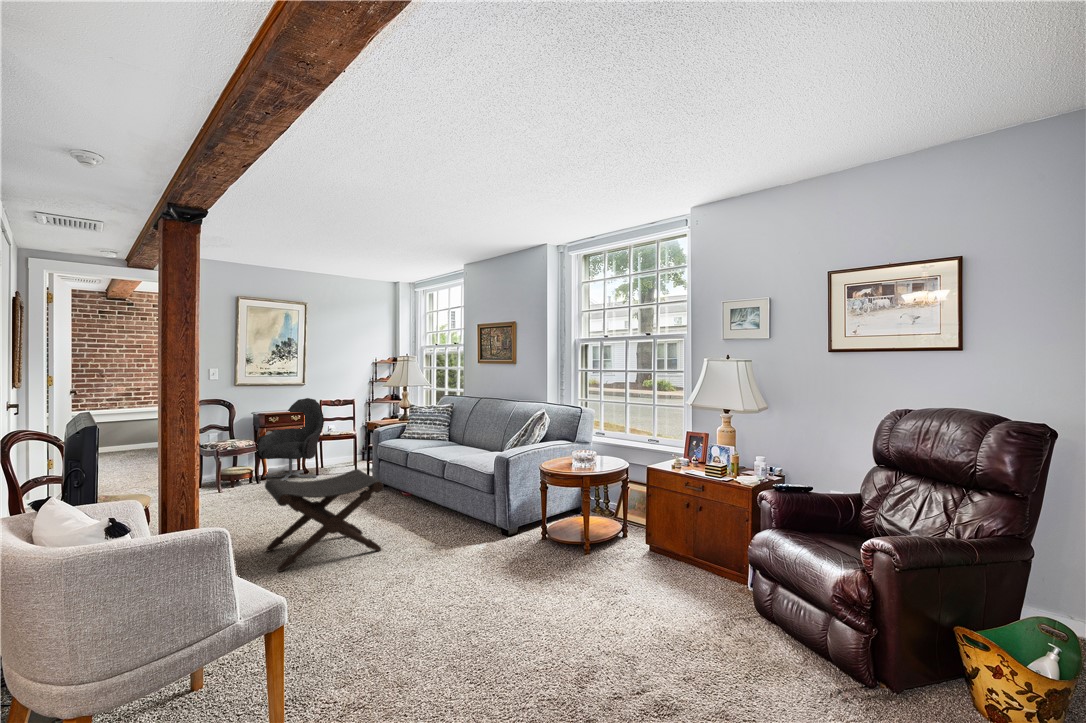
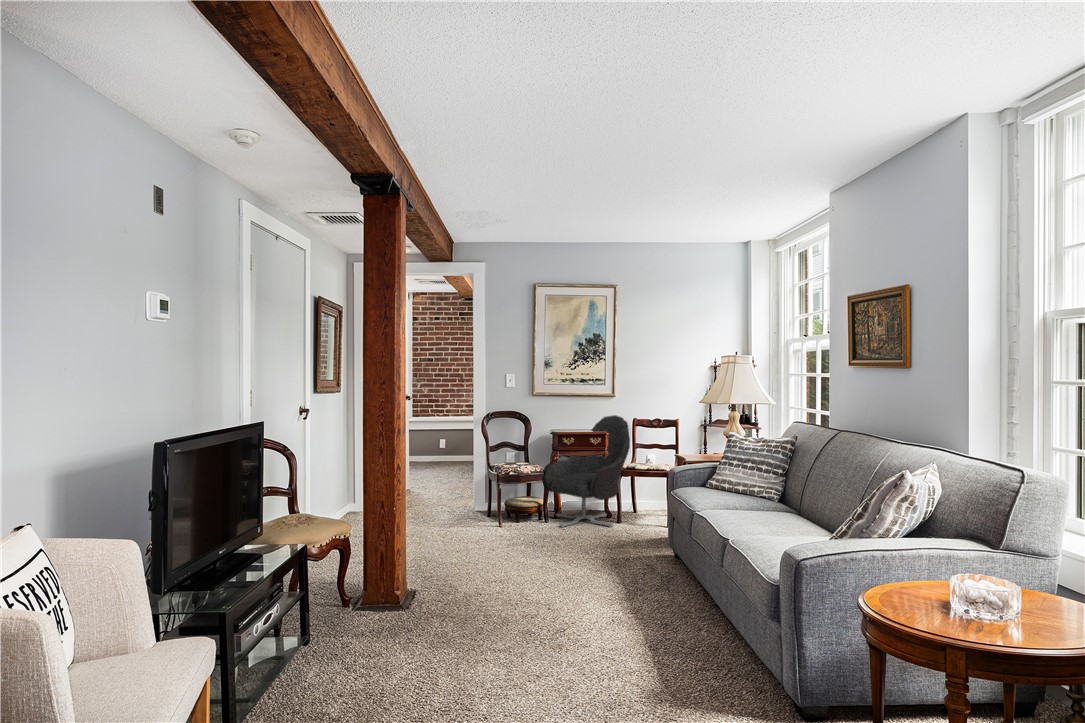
footstool: present [265,469,383,572] -> none [401,529,569,681]

